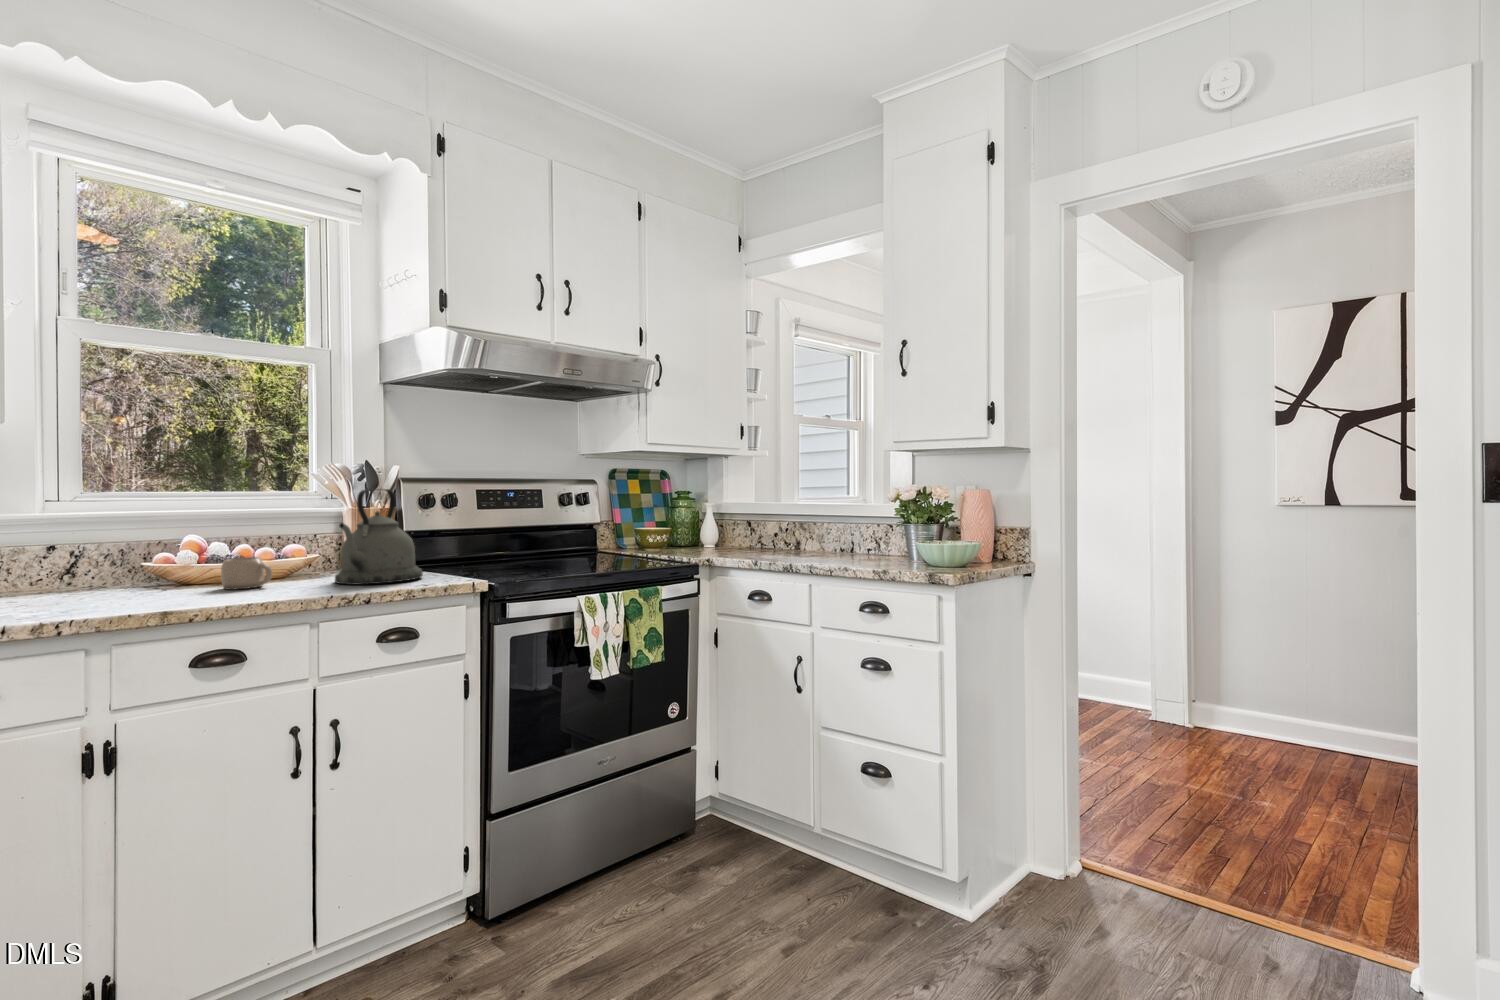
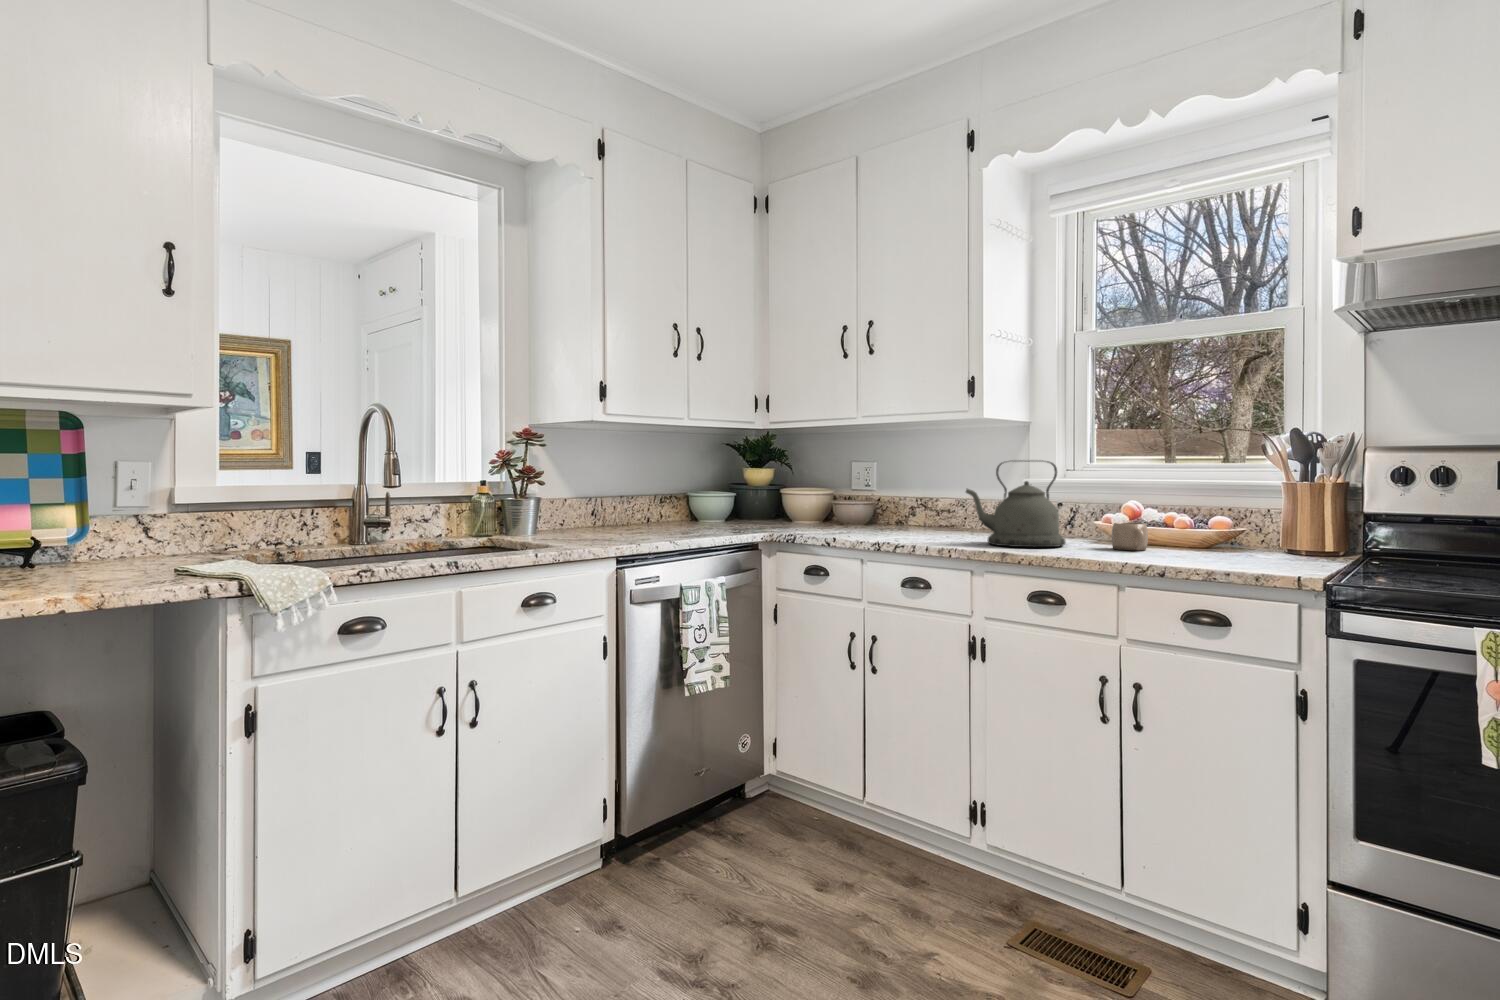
kettle: present [335,489,423,585] -> present [966,460,1066,547]

